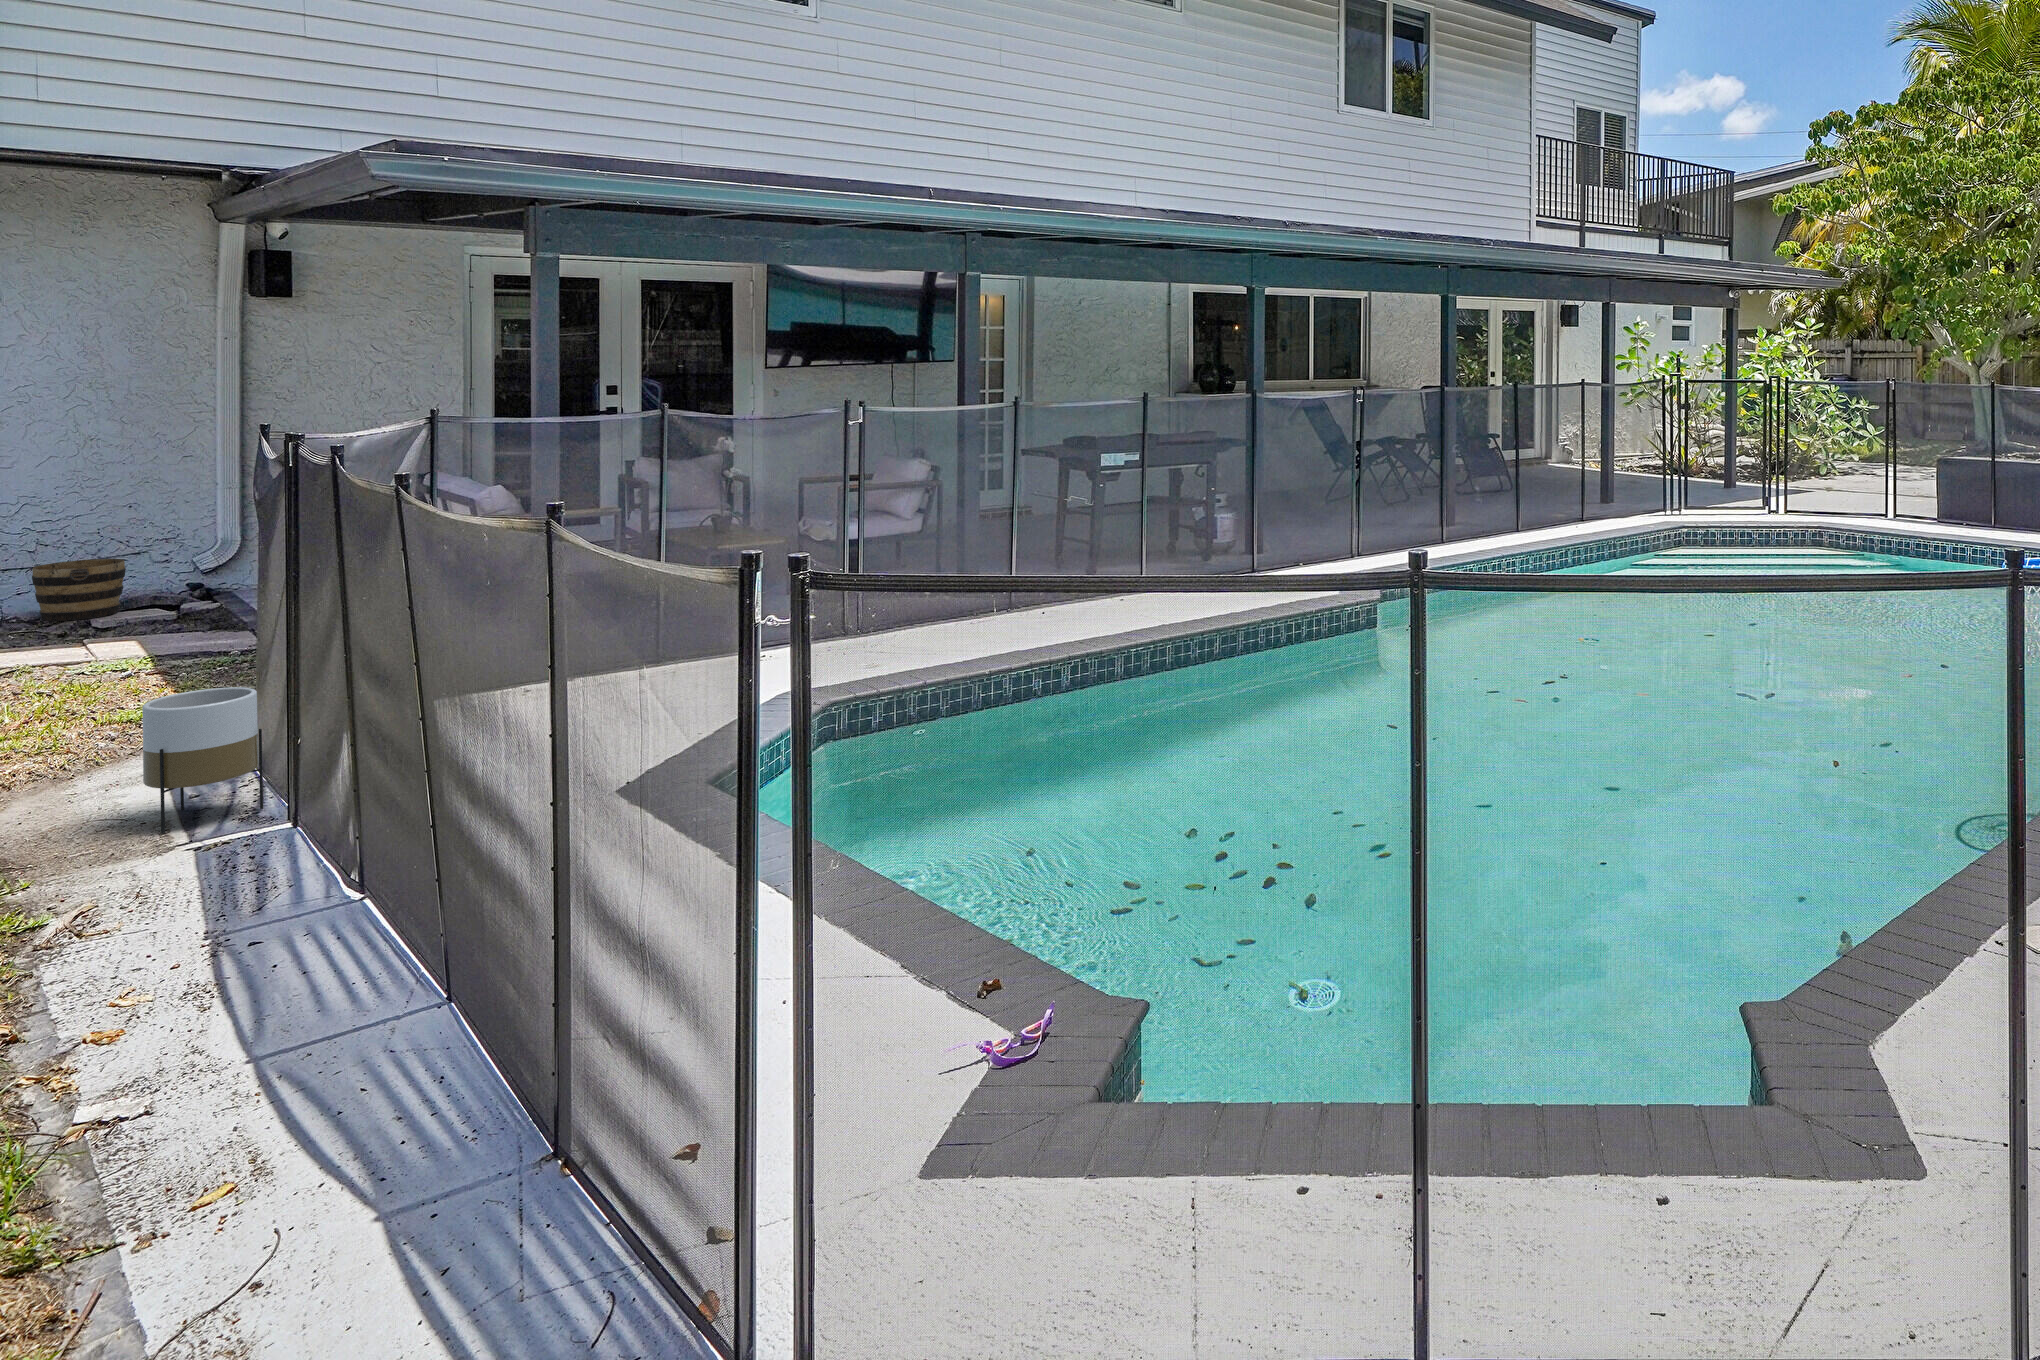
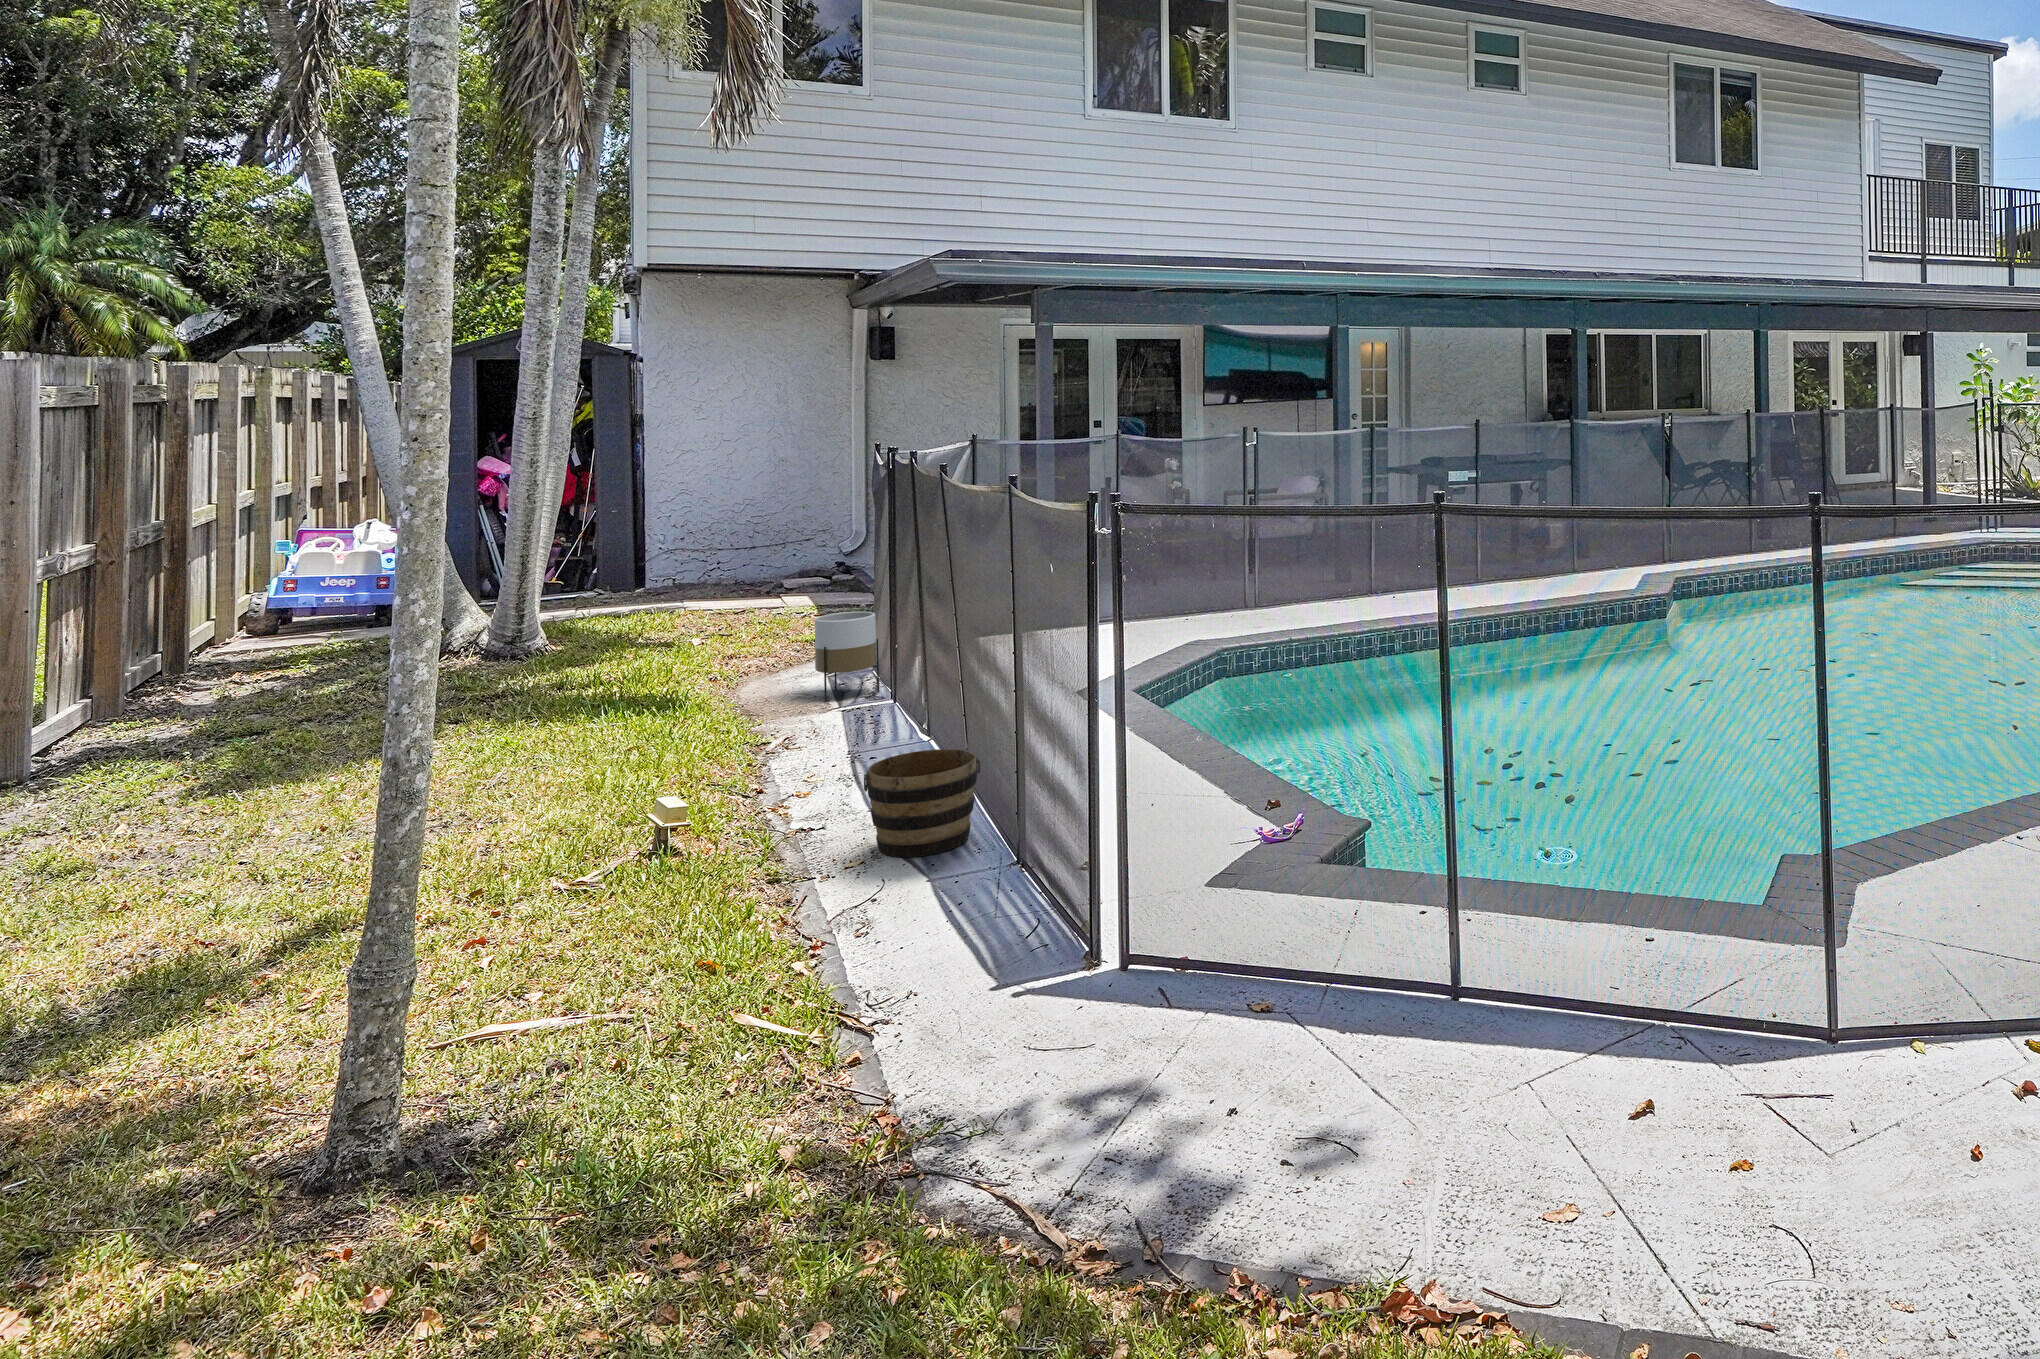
bucket: present [32,559,126,621] -> present [864,749,980,857]

